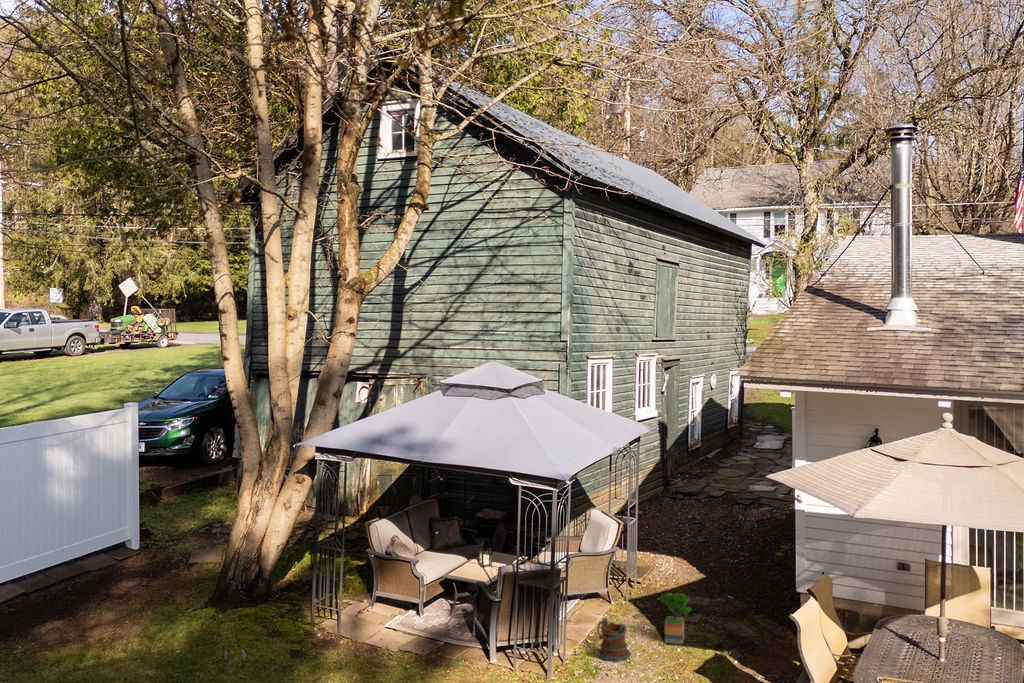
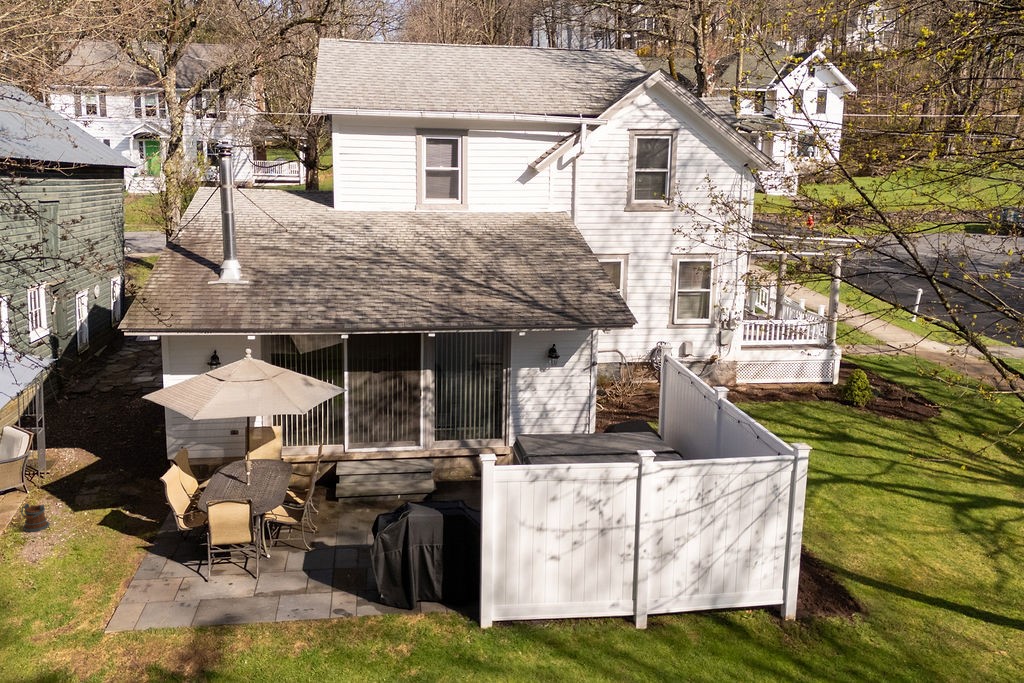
potted tree: present [660,593,691,644] -> none [69,475,94,511]

